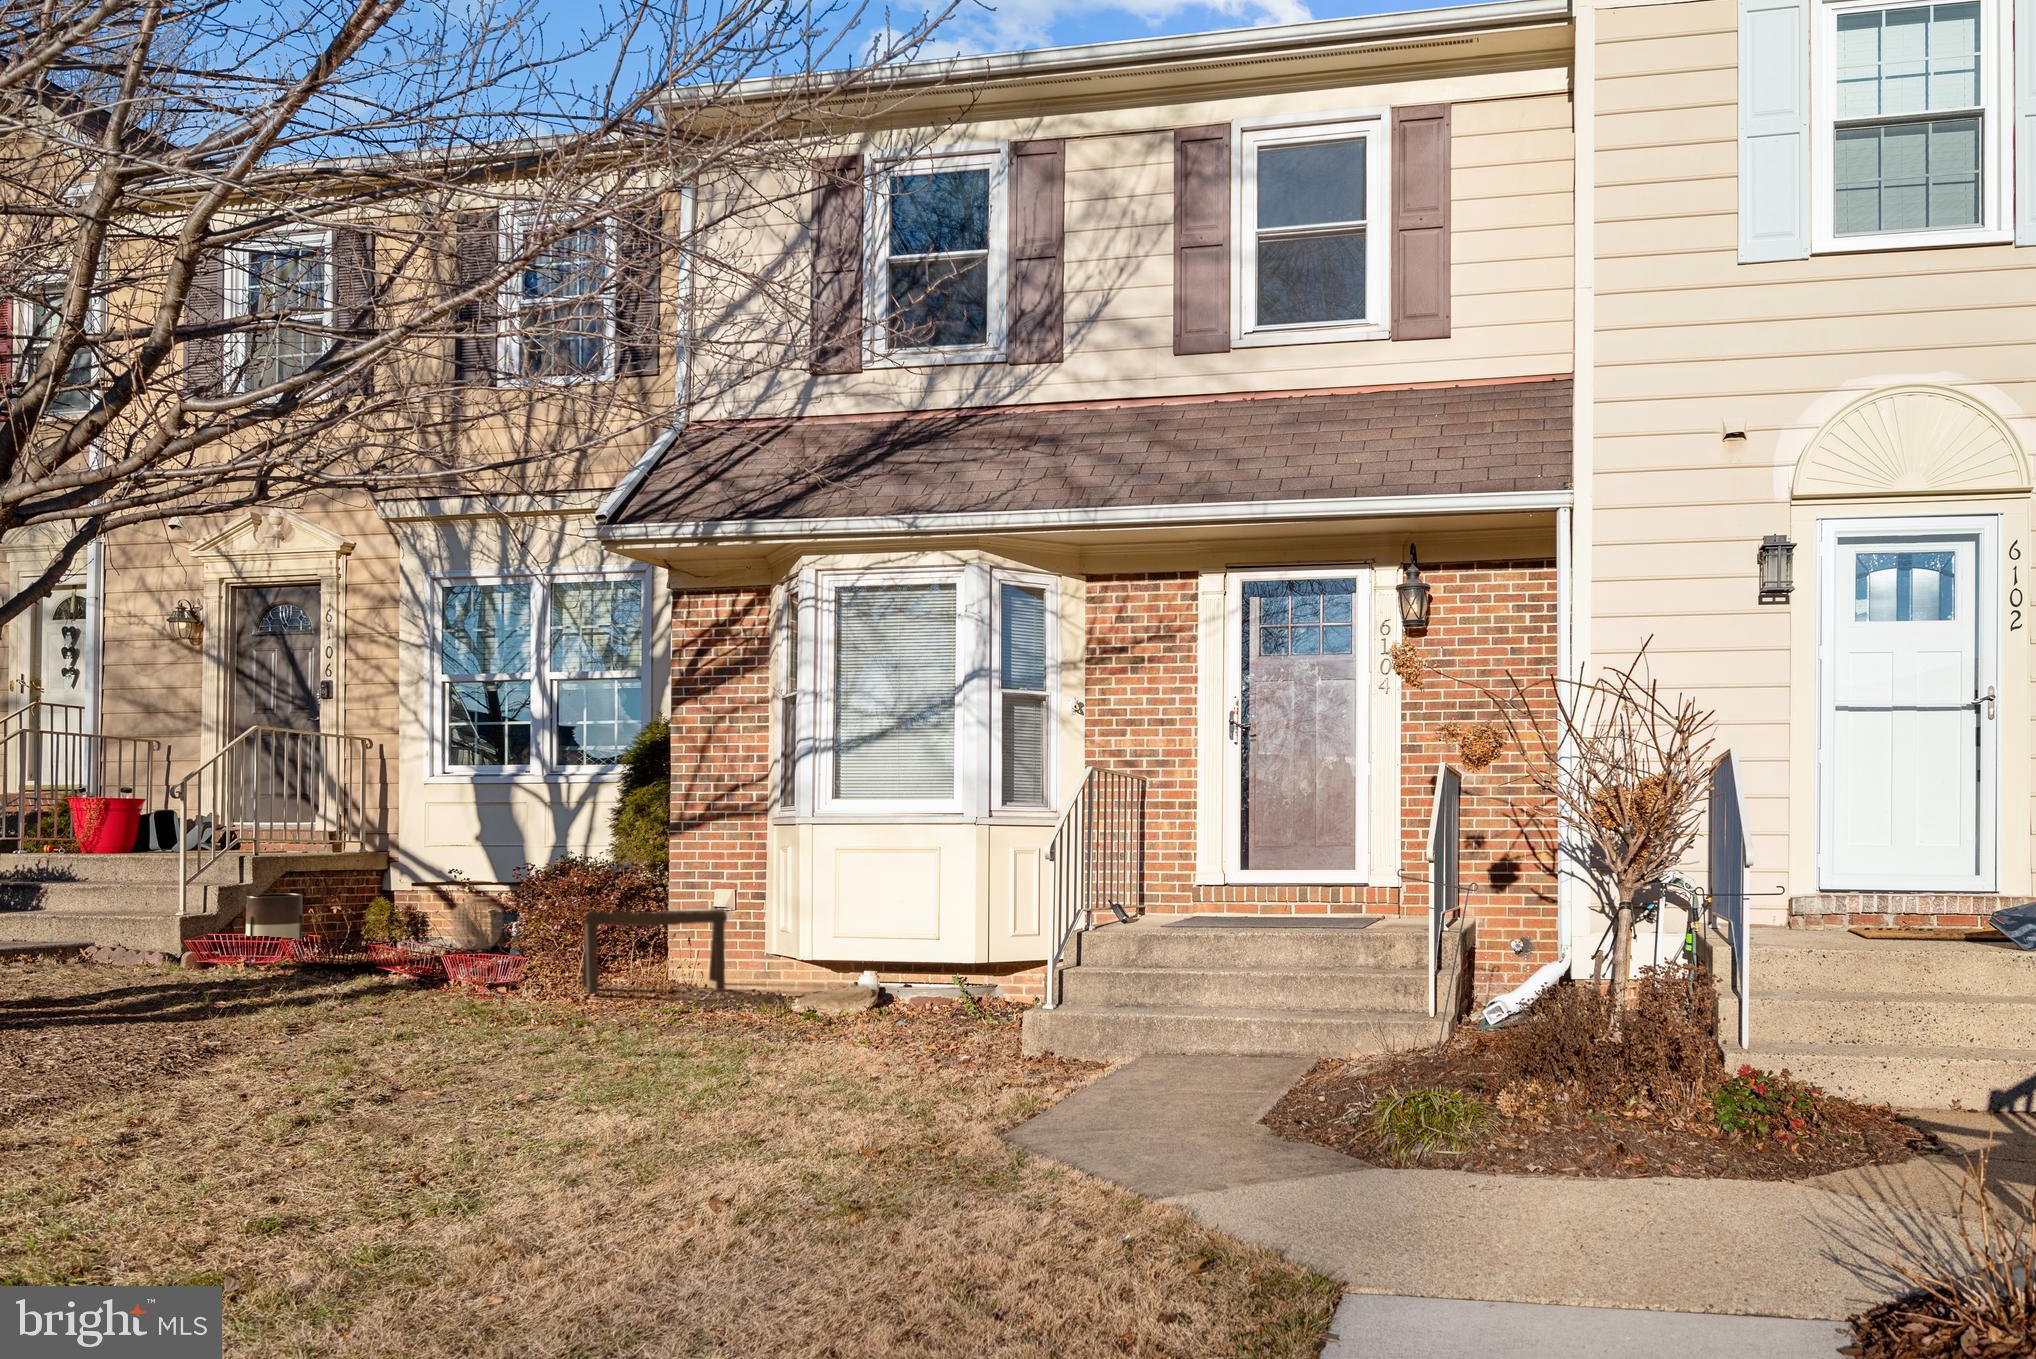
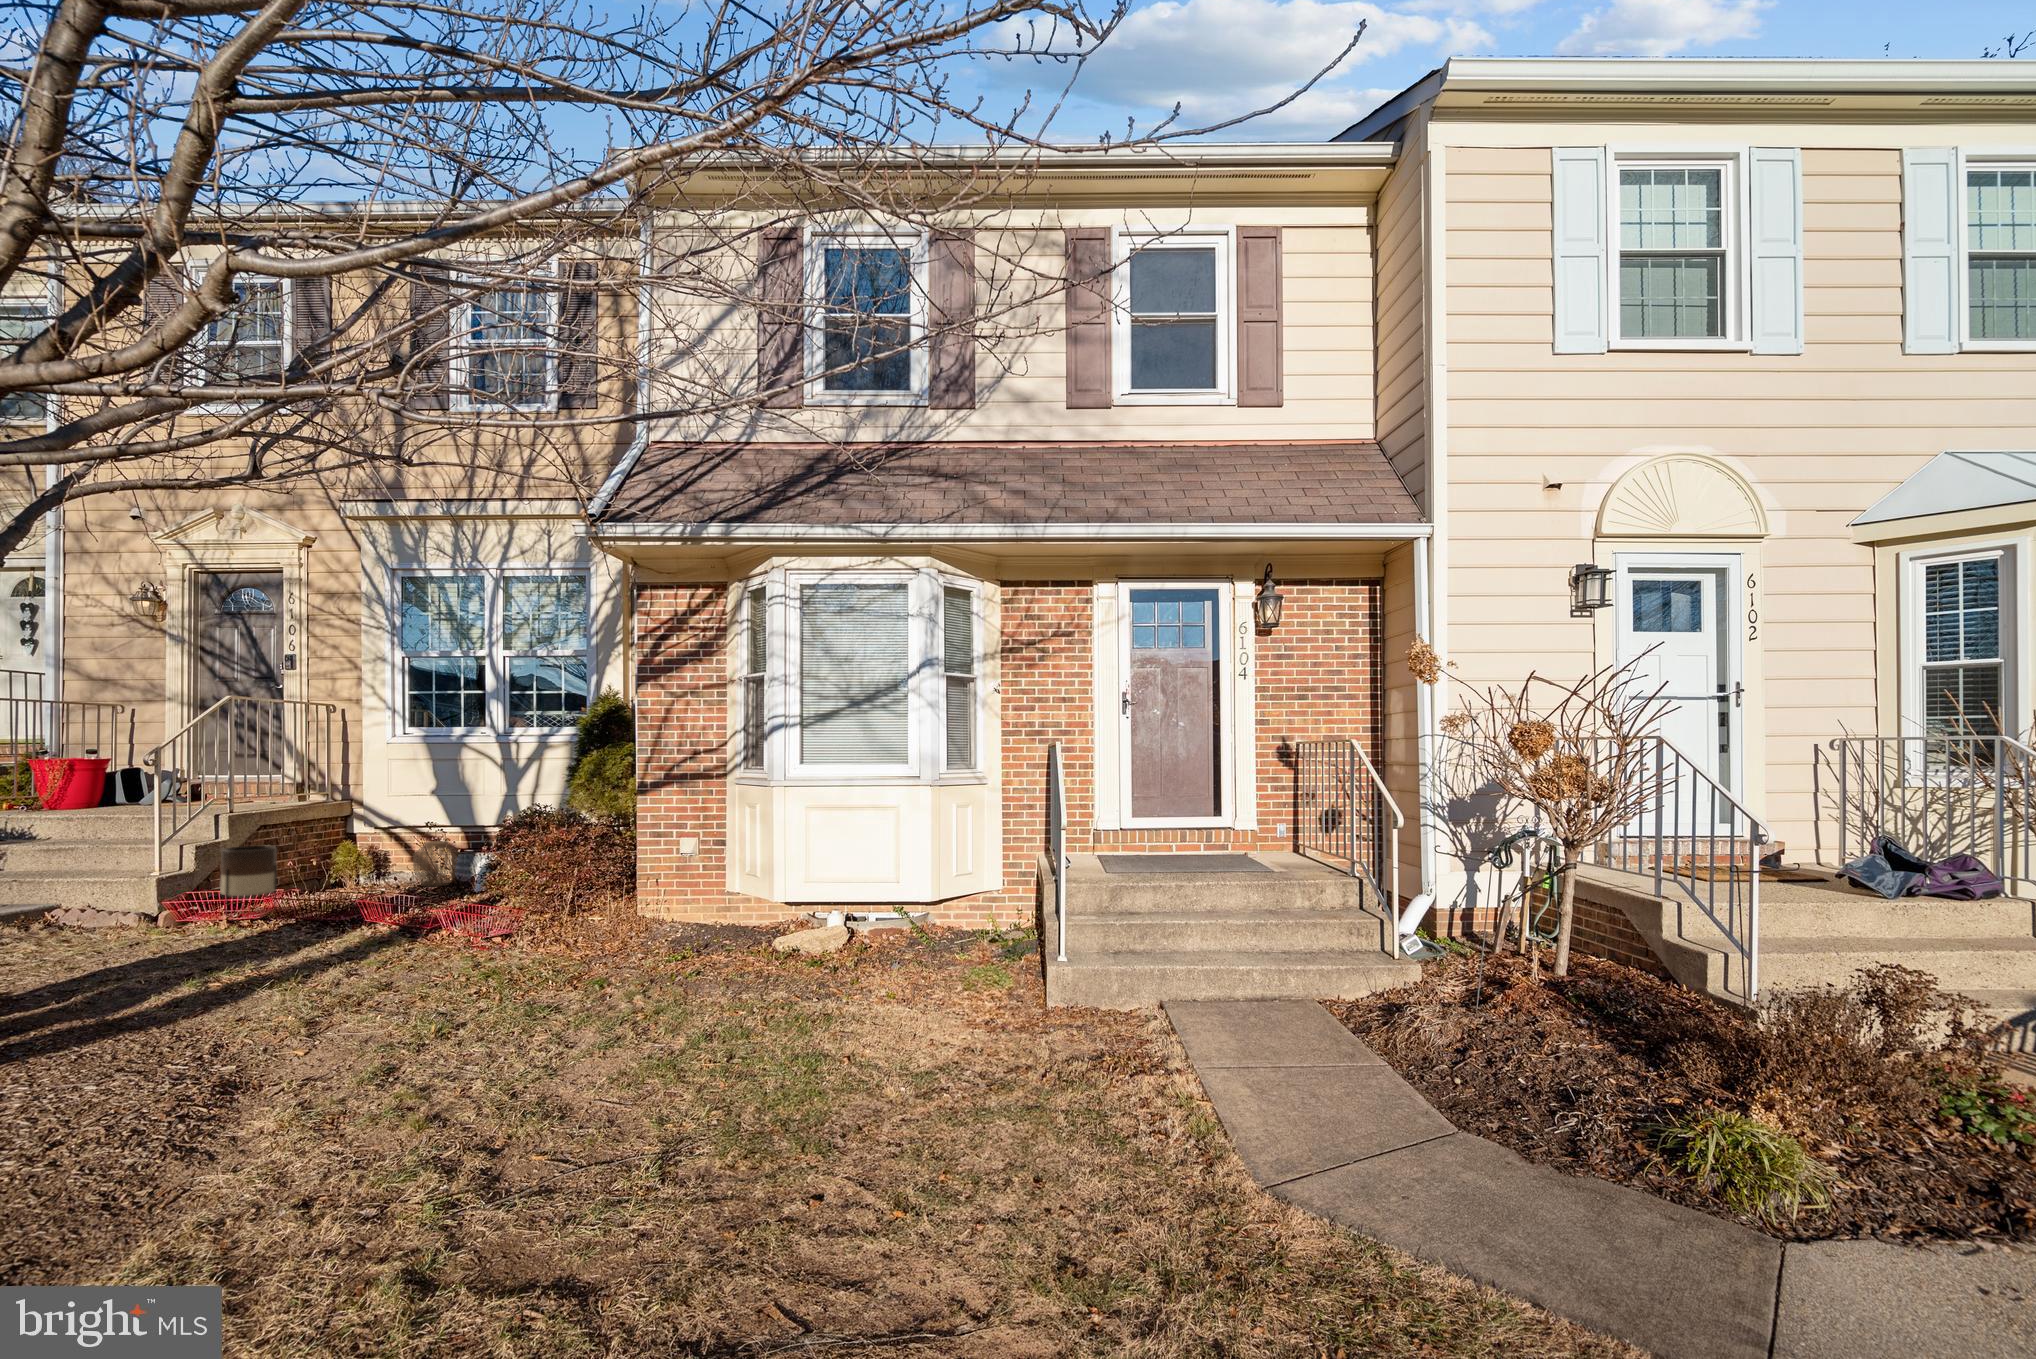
bench: present [582,908,727,994] -> none [563,856,697,937]

